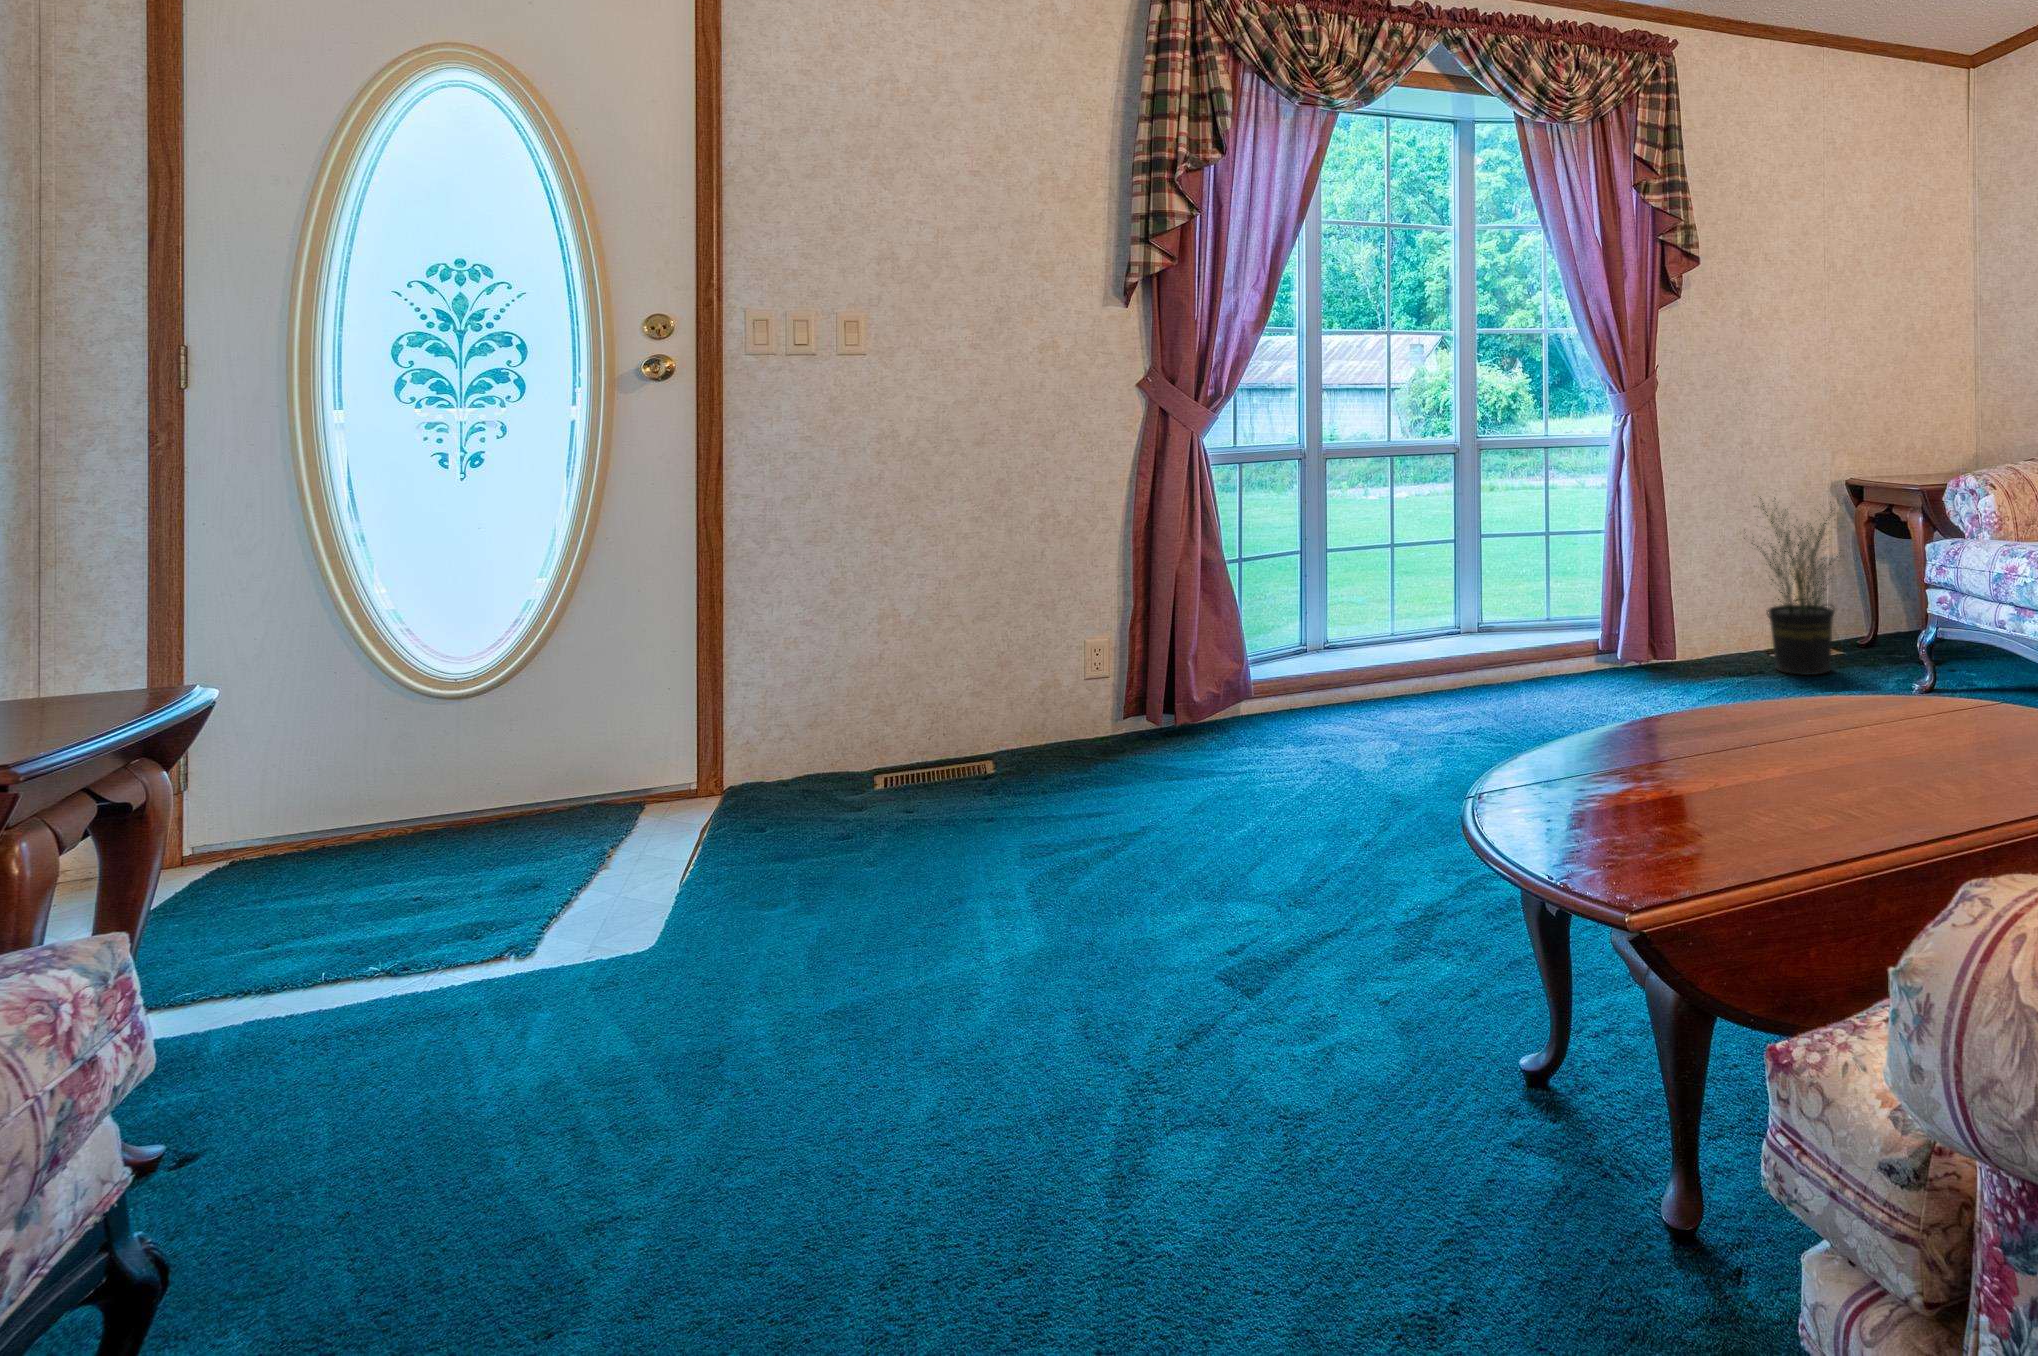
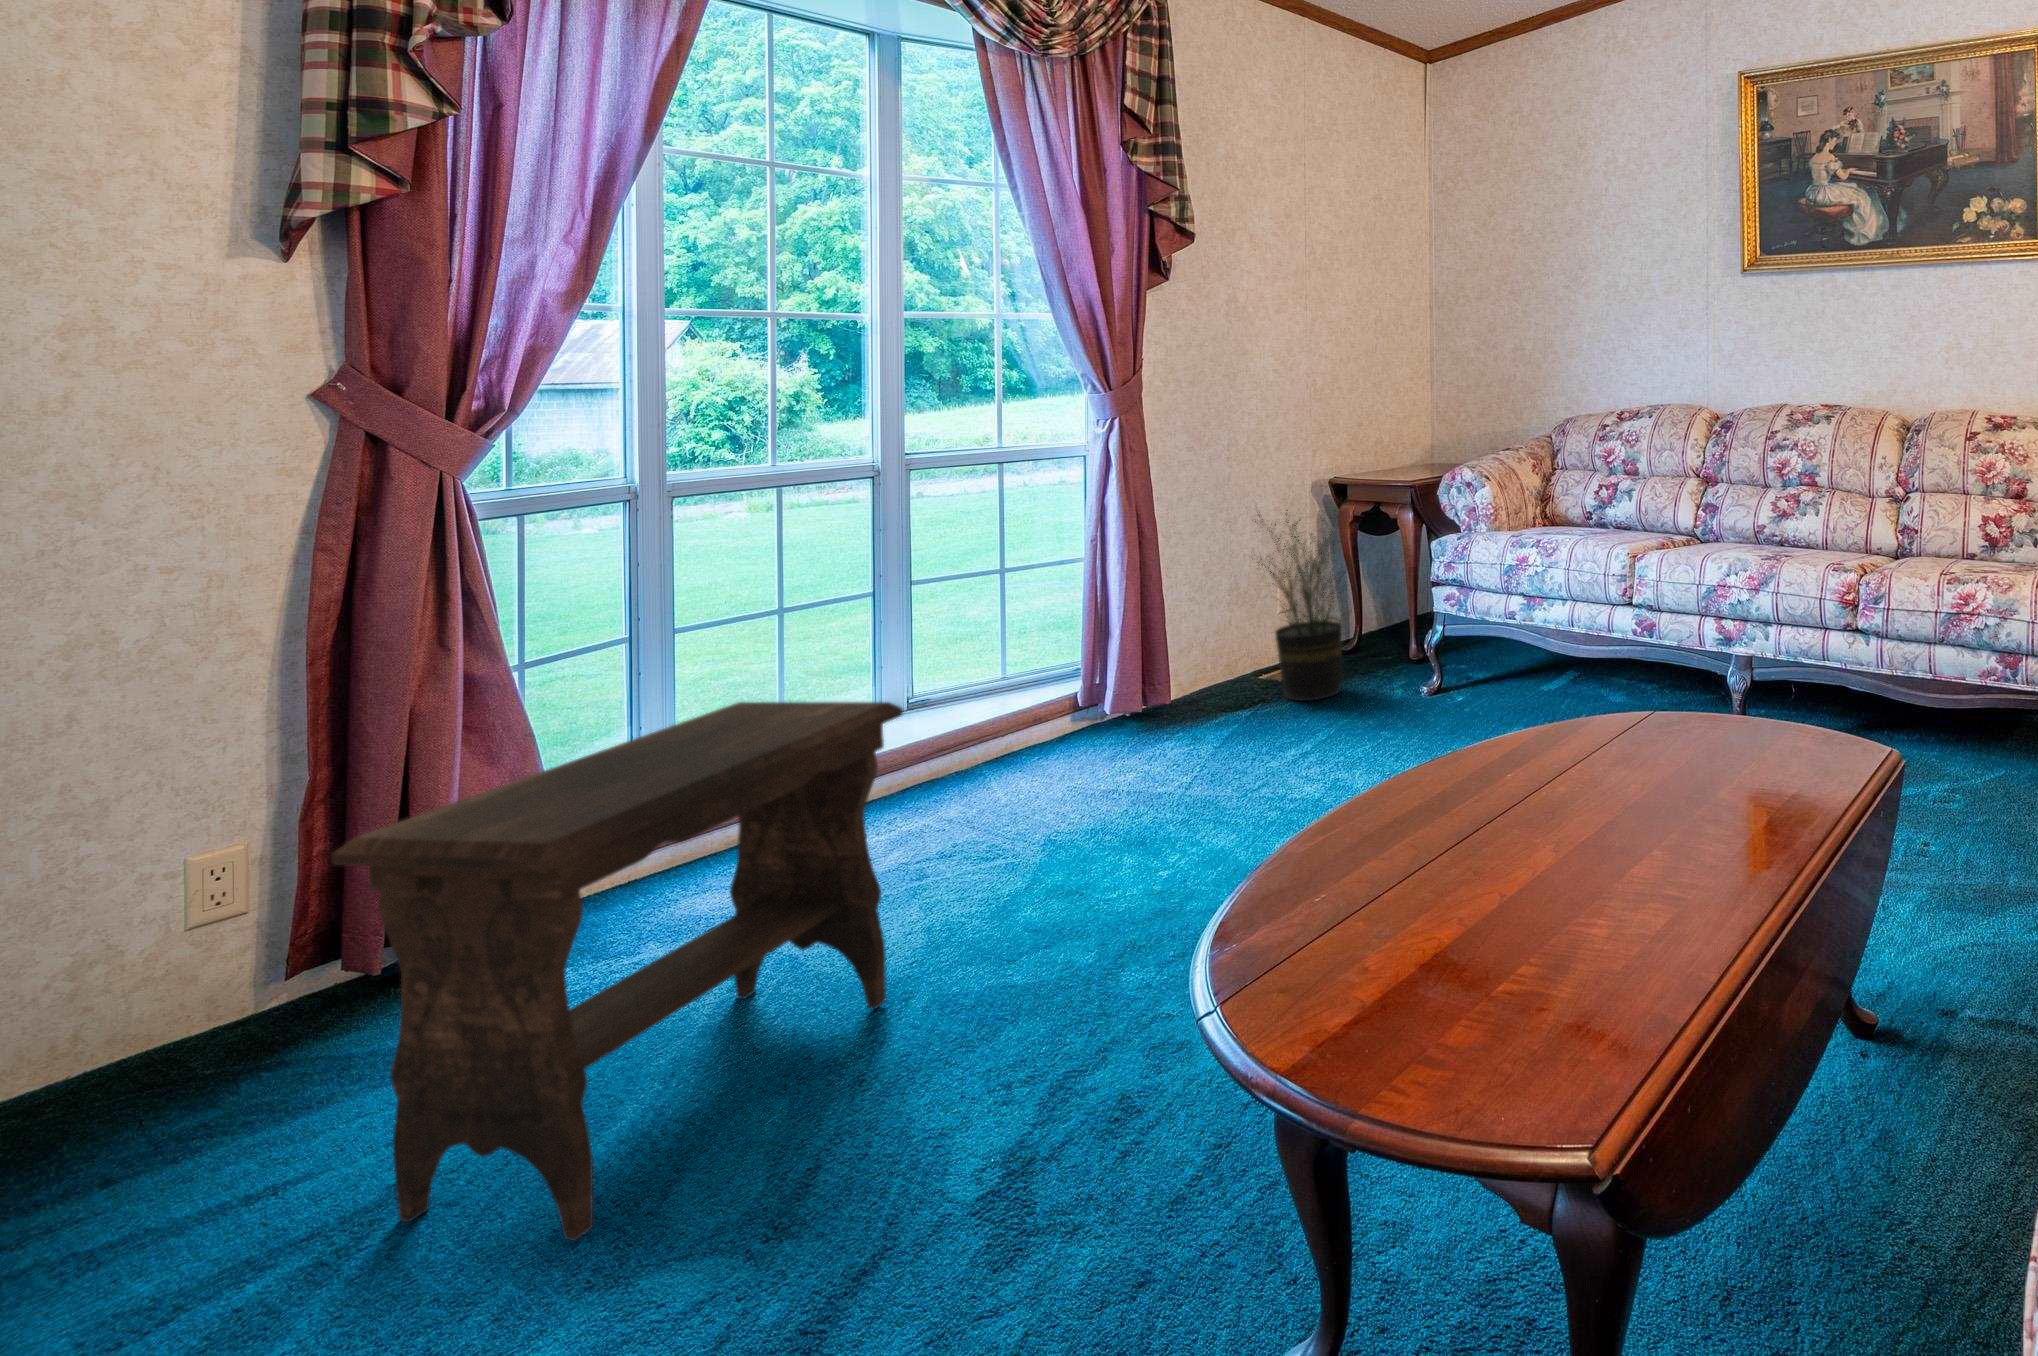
footstool: none [1118,571,1398,831] -> present [331,702,902,1240]

